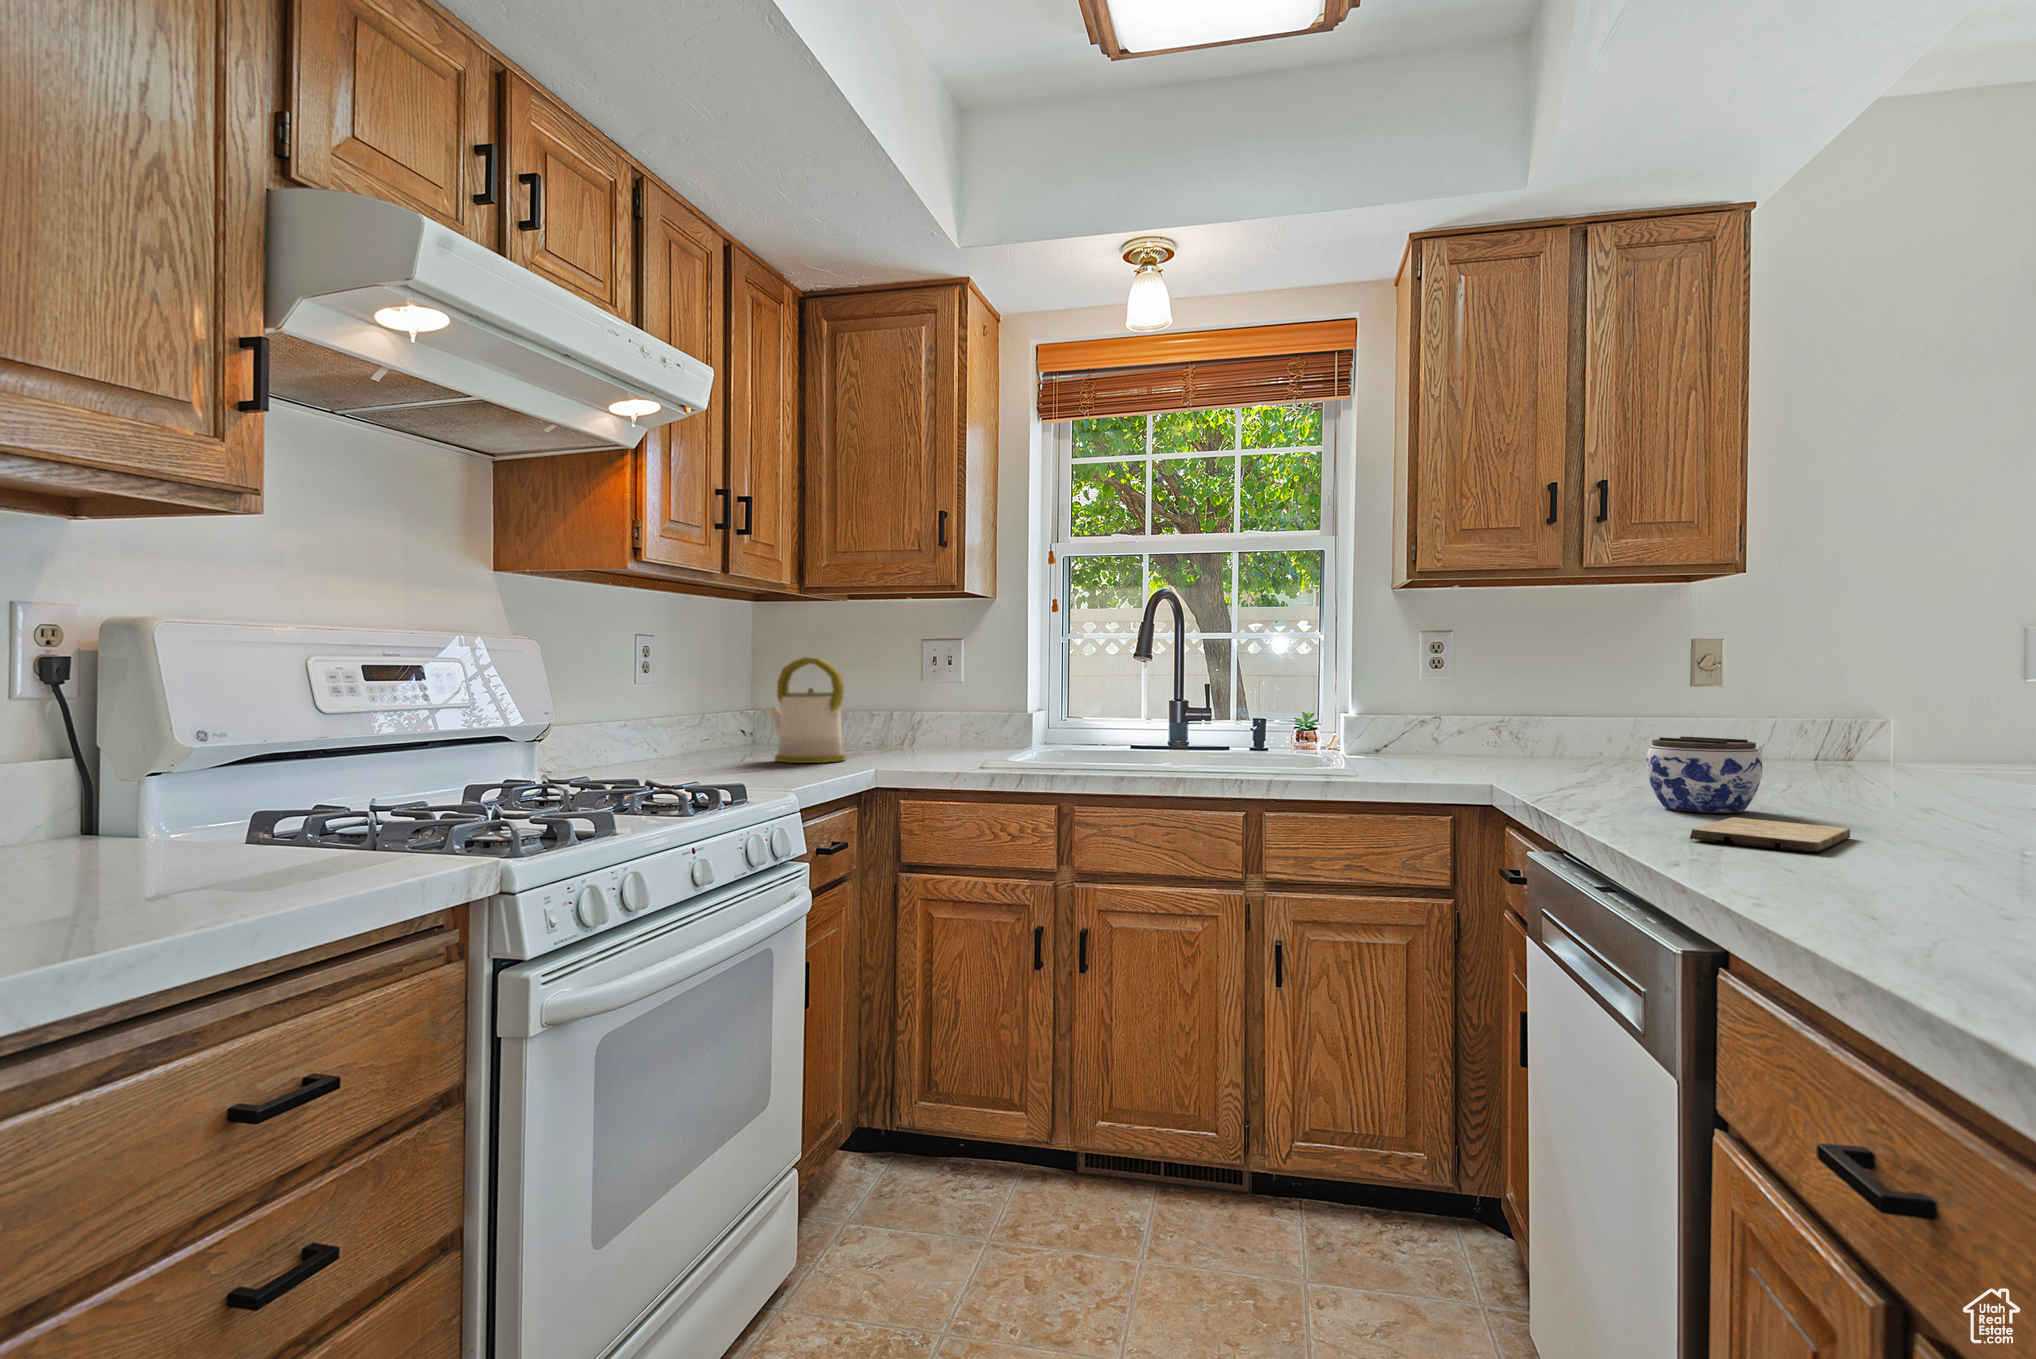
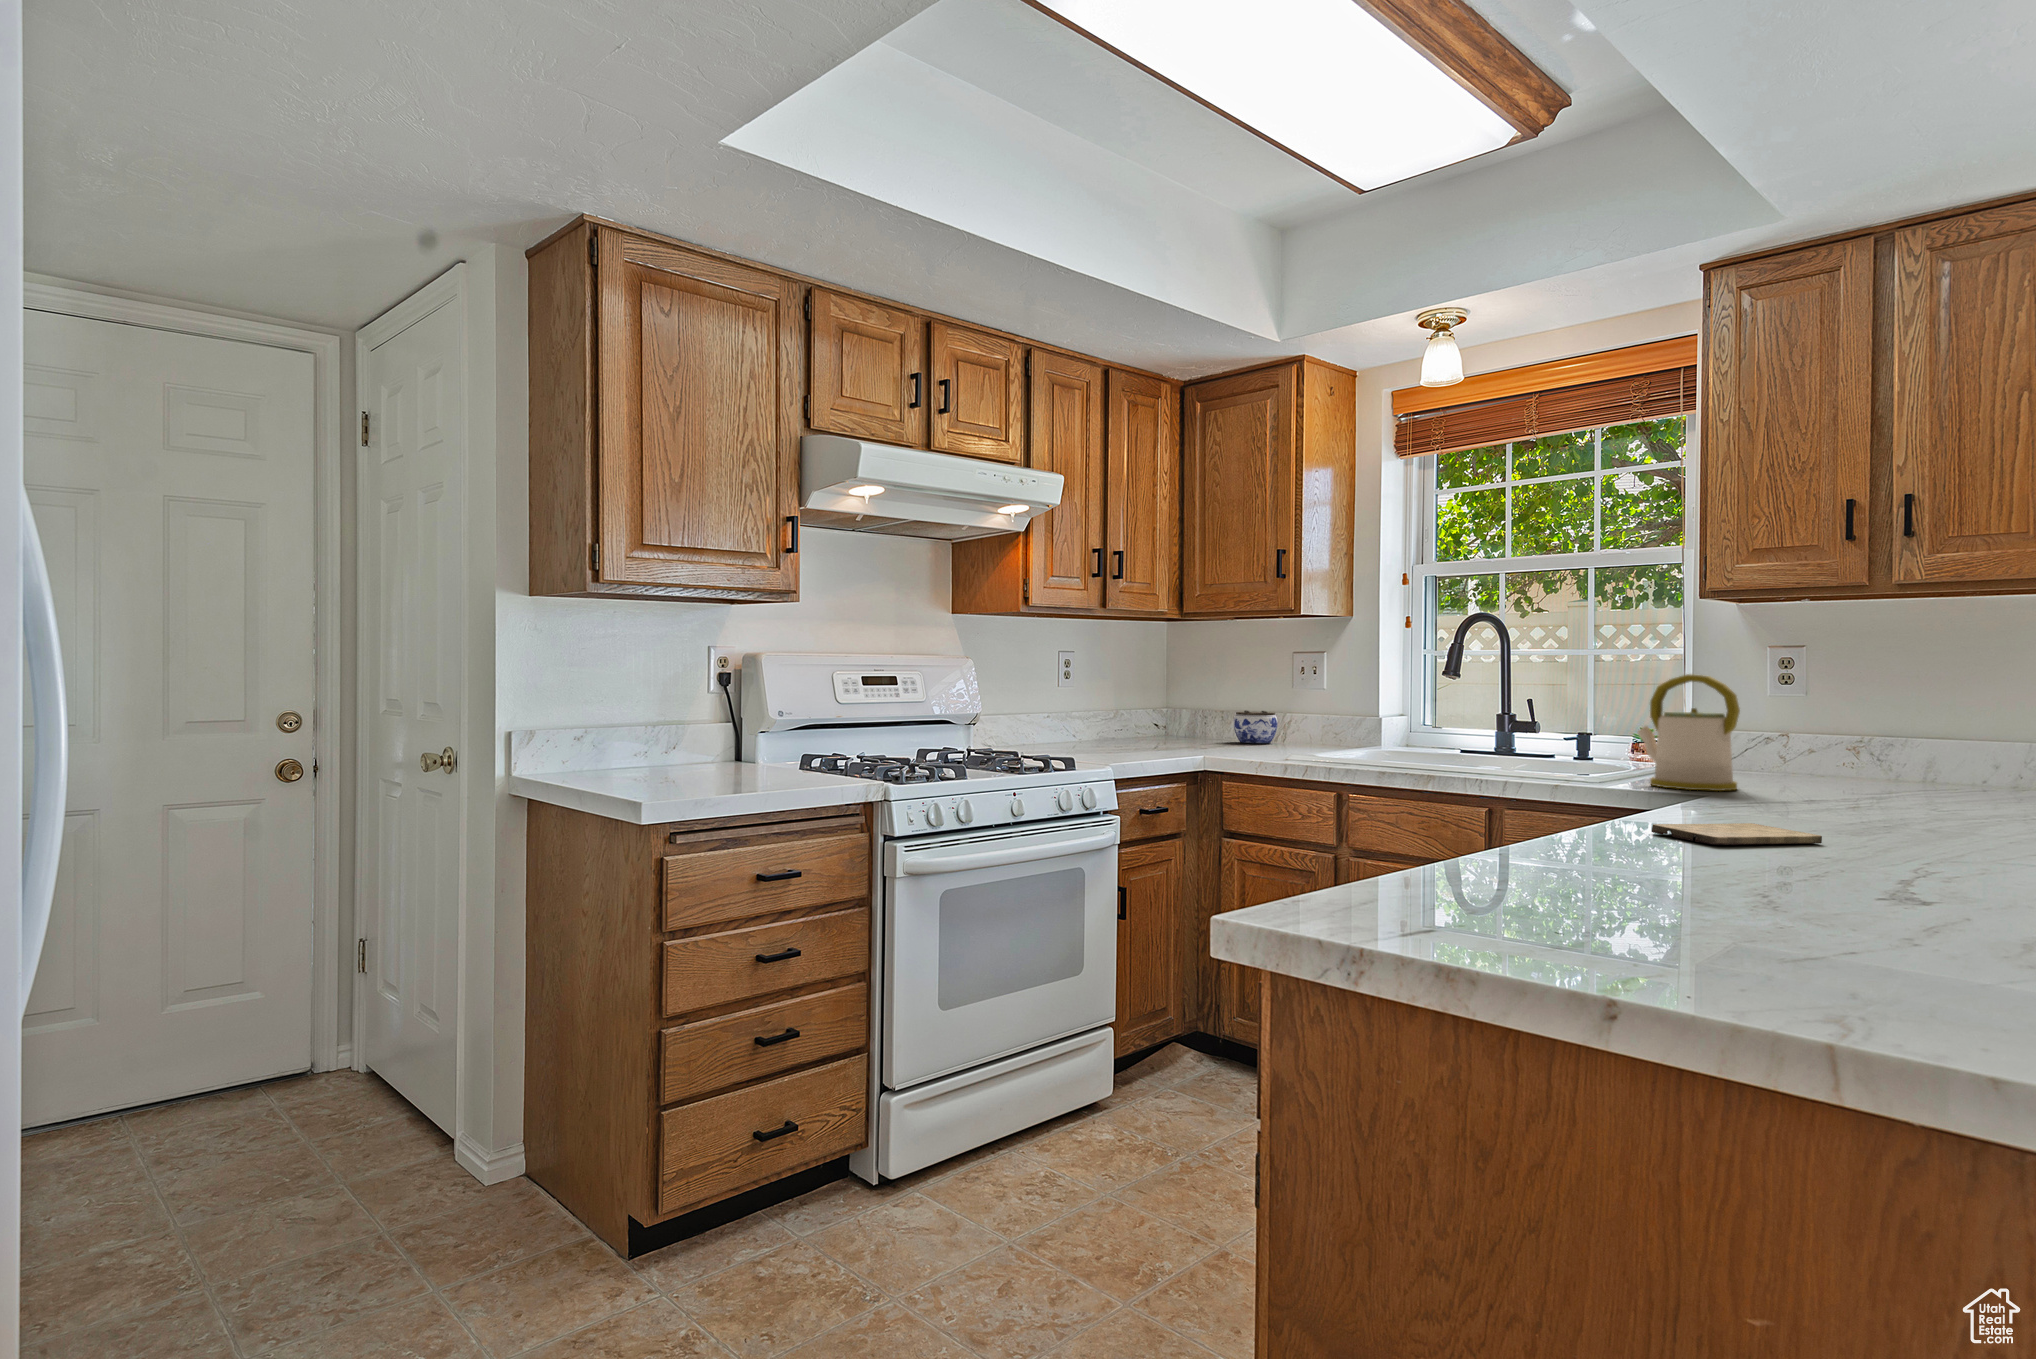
kettle: present [769,657,846,763] -> present [1638,674,1740,791]
jar: present [1646,737,1762,813] -> present [1234,710,1278,743]

